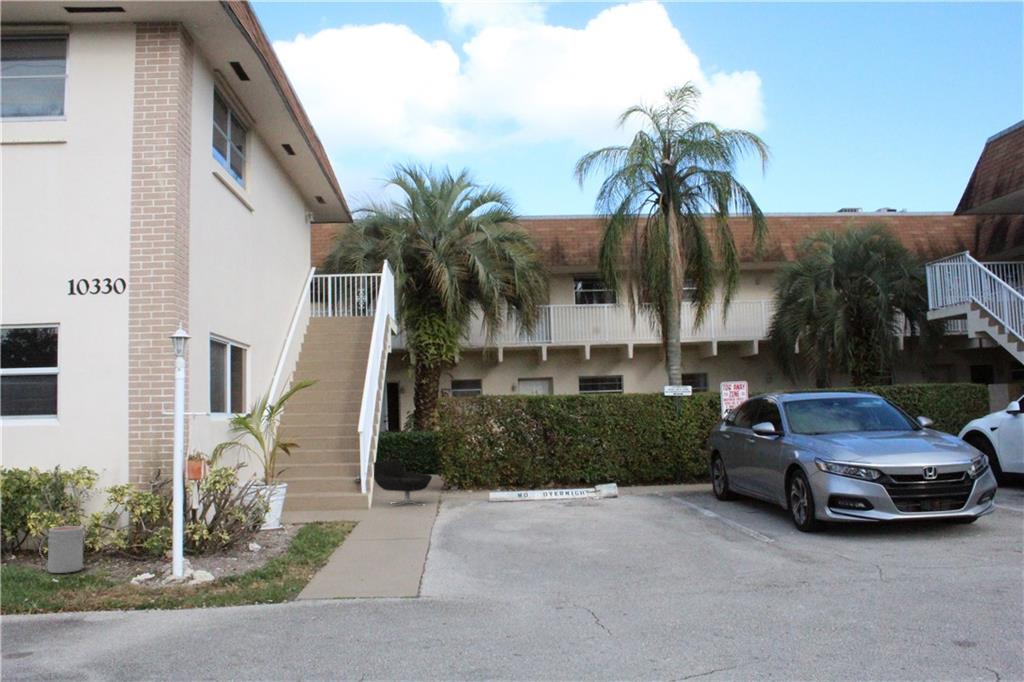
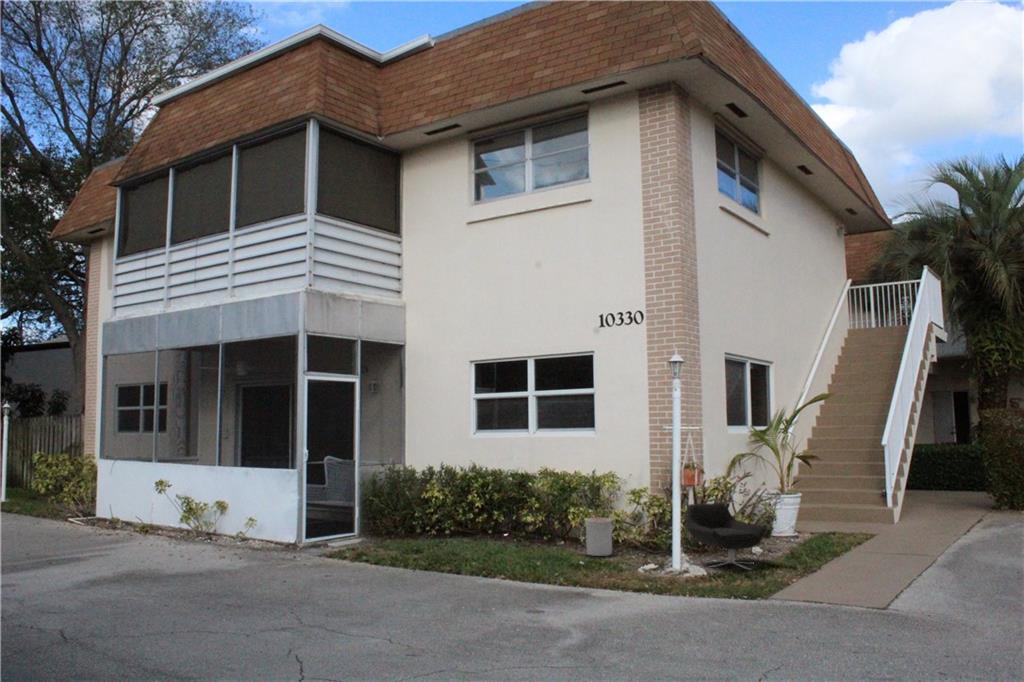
lounge chair: present [373,460,432,505] -> present [686,503,767,569]

